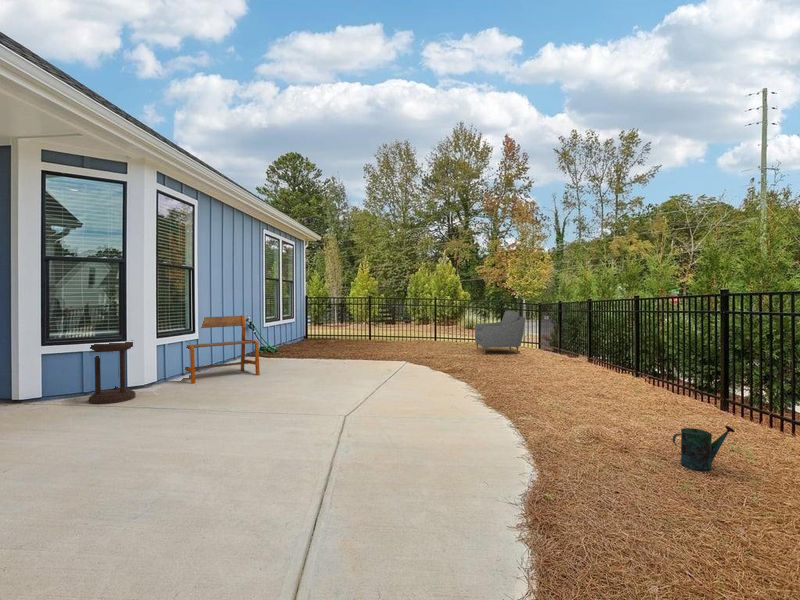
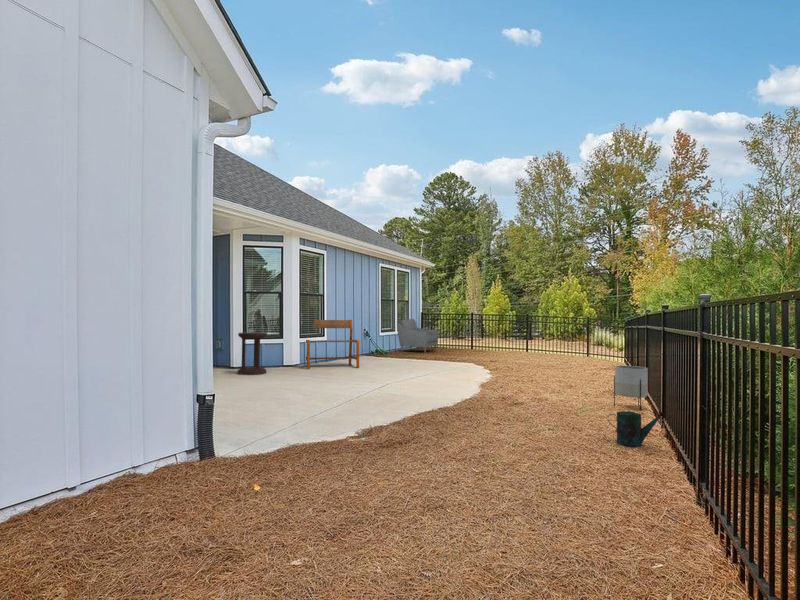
chair: present [475,310,525,355] -> present [397,319,438,353]
planter: none [589,361,622,409] -> present [614,366,648,410]

